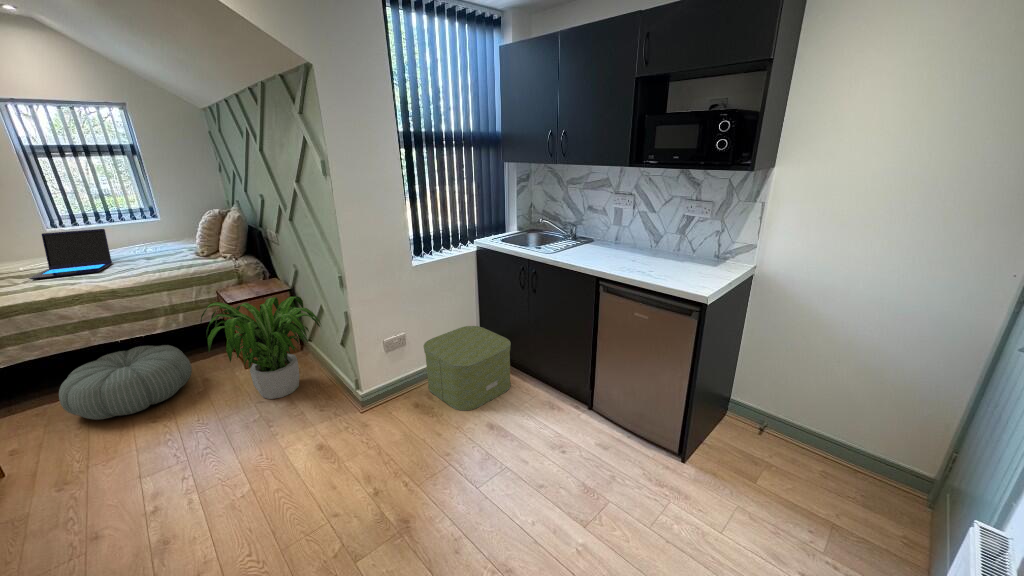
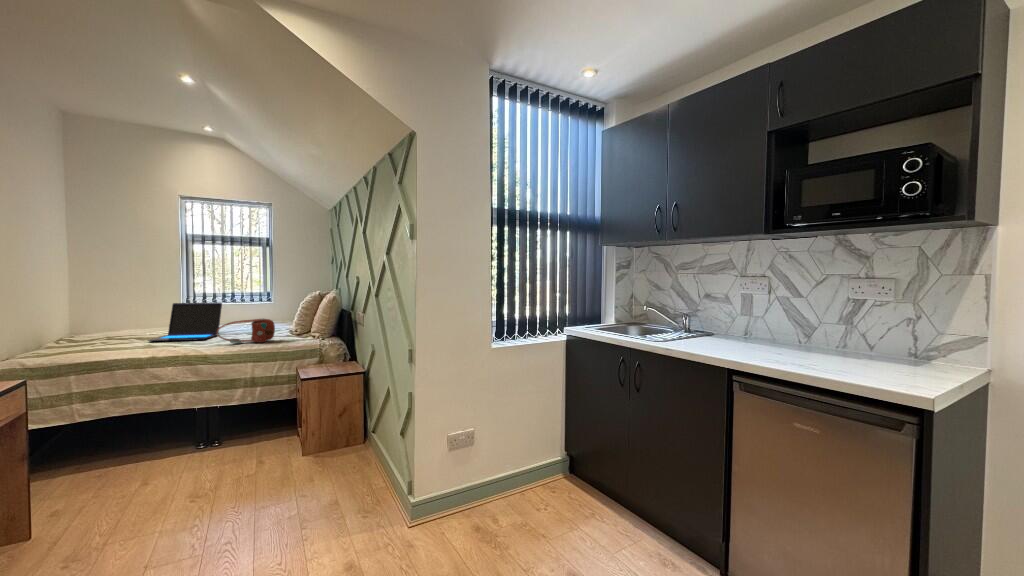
handbag: none [115,246,182,274] -> present [217,318,275,344]
potted plant: present [201,296,321,399] -> none [264,373,385,494]
storage box: present [424,326,511,411] -> none [494,432,604,547]
pouf: present [59,345,192,419] -> none [120,417,251,490]

